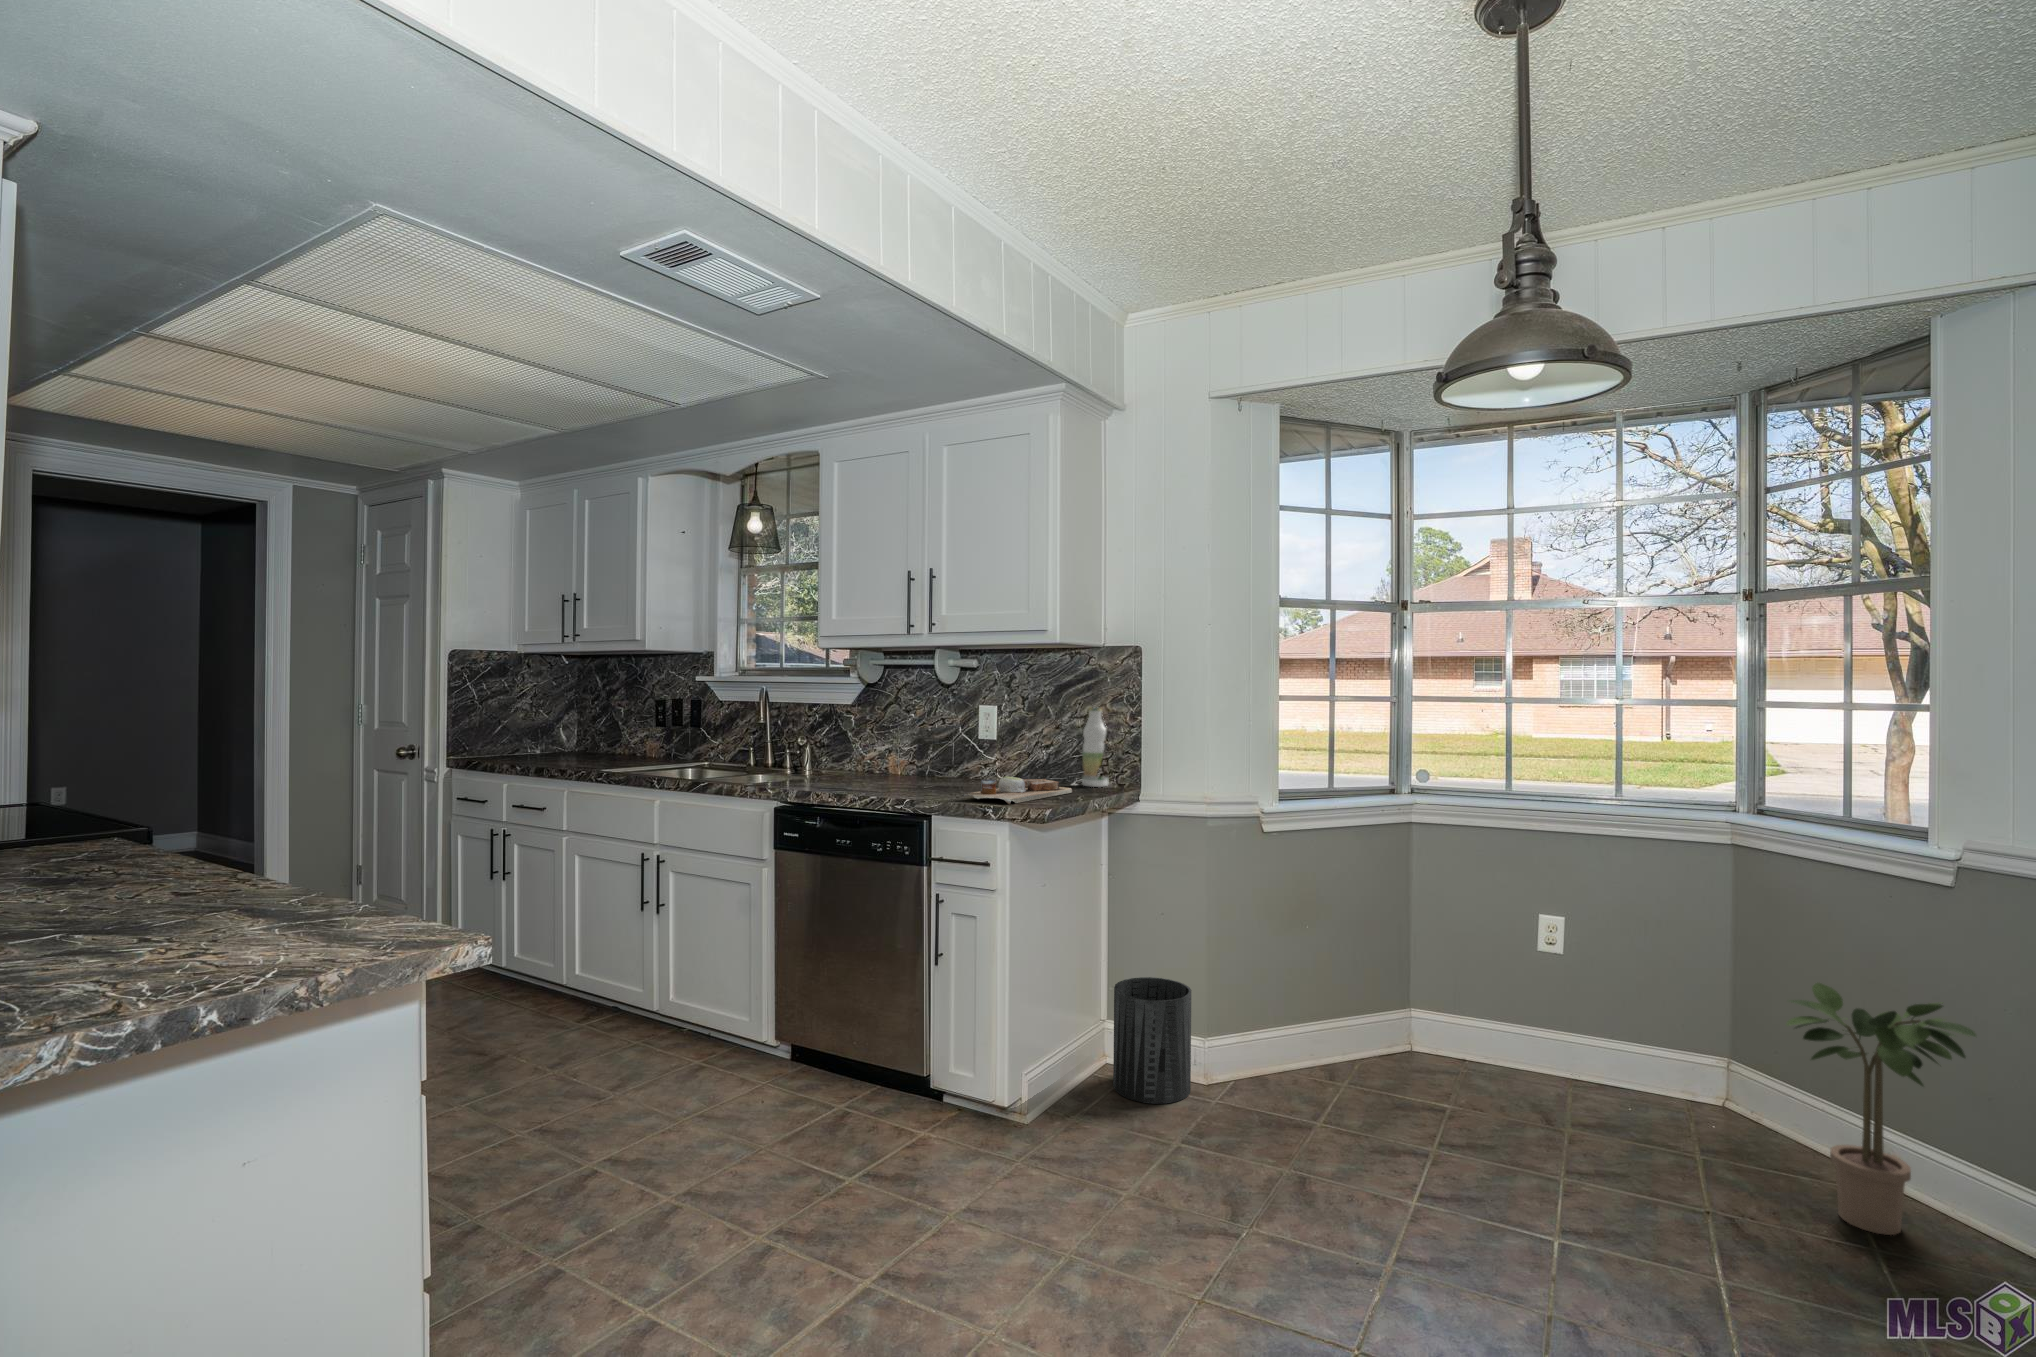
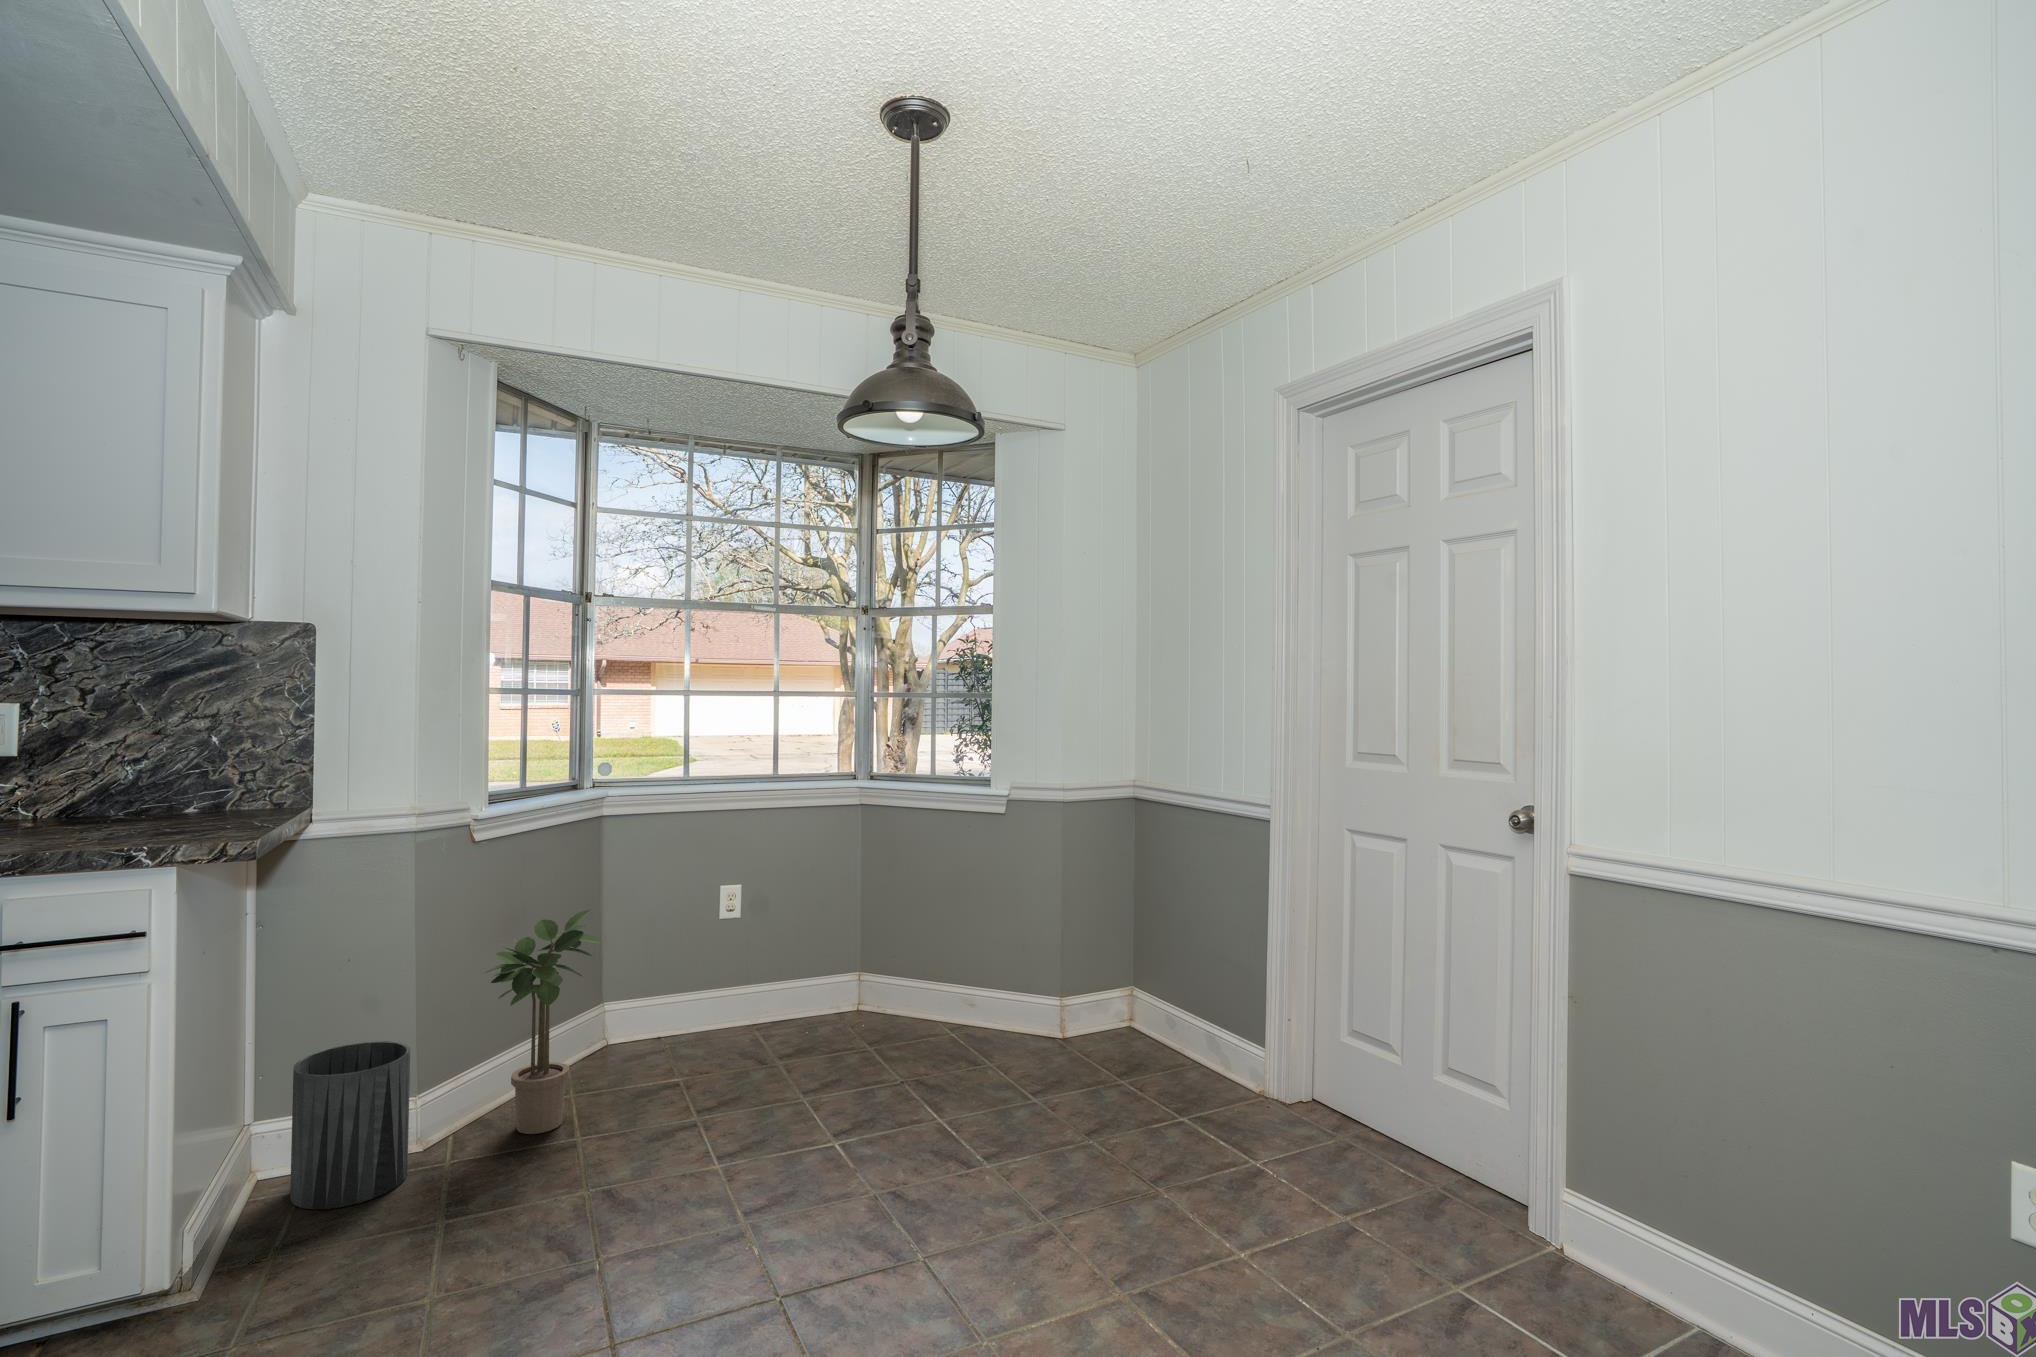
bottle: present [1082,707,1109,787] -> none [208,702,255,812]
cutting board: present [962,777,1072,804] -> none [63,804,228,841]
potted plant: present [1786,983,1976,1235] -> present [485,910,602,1134]

